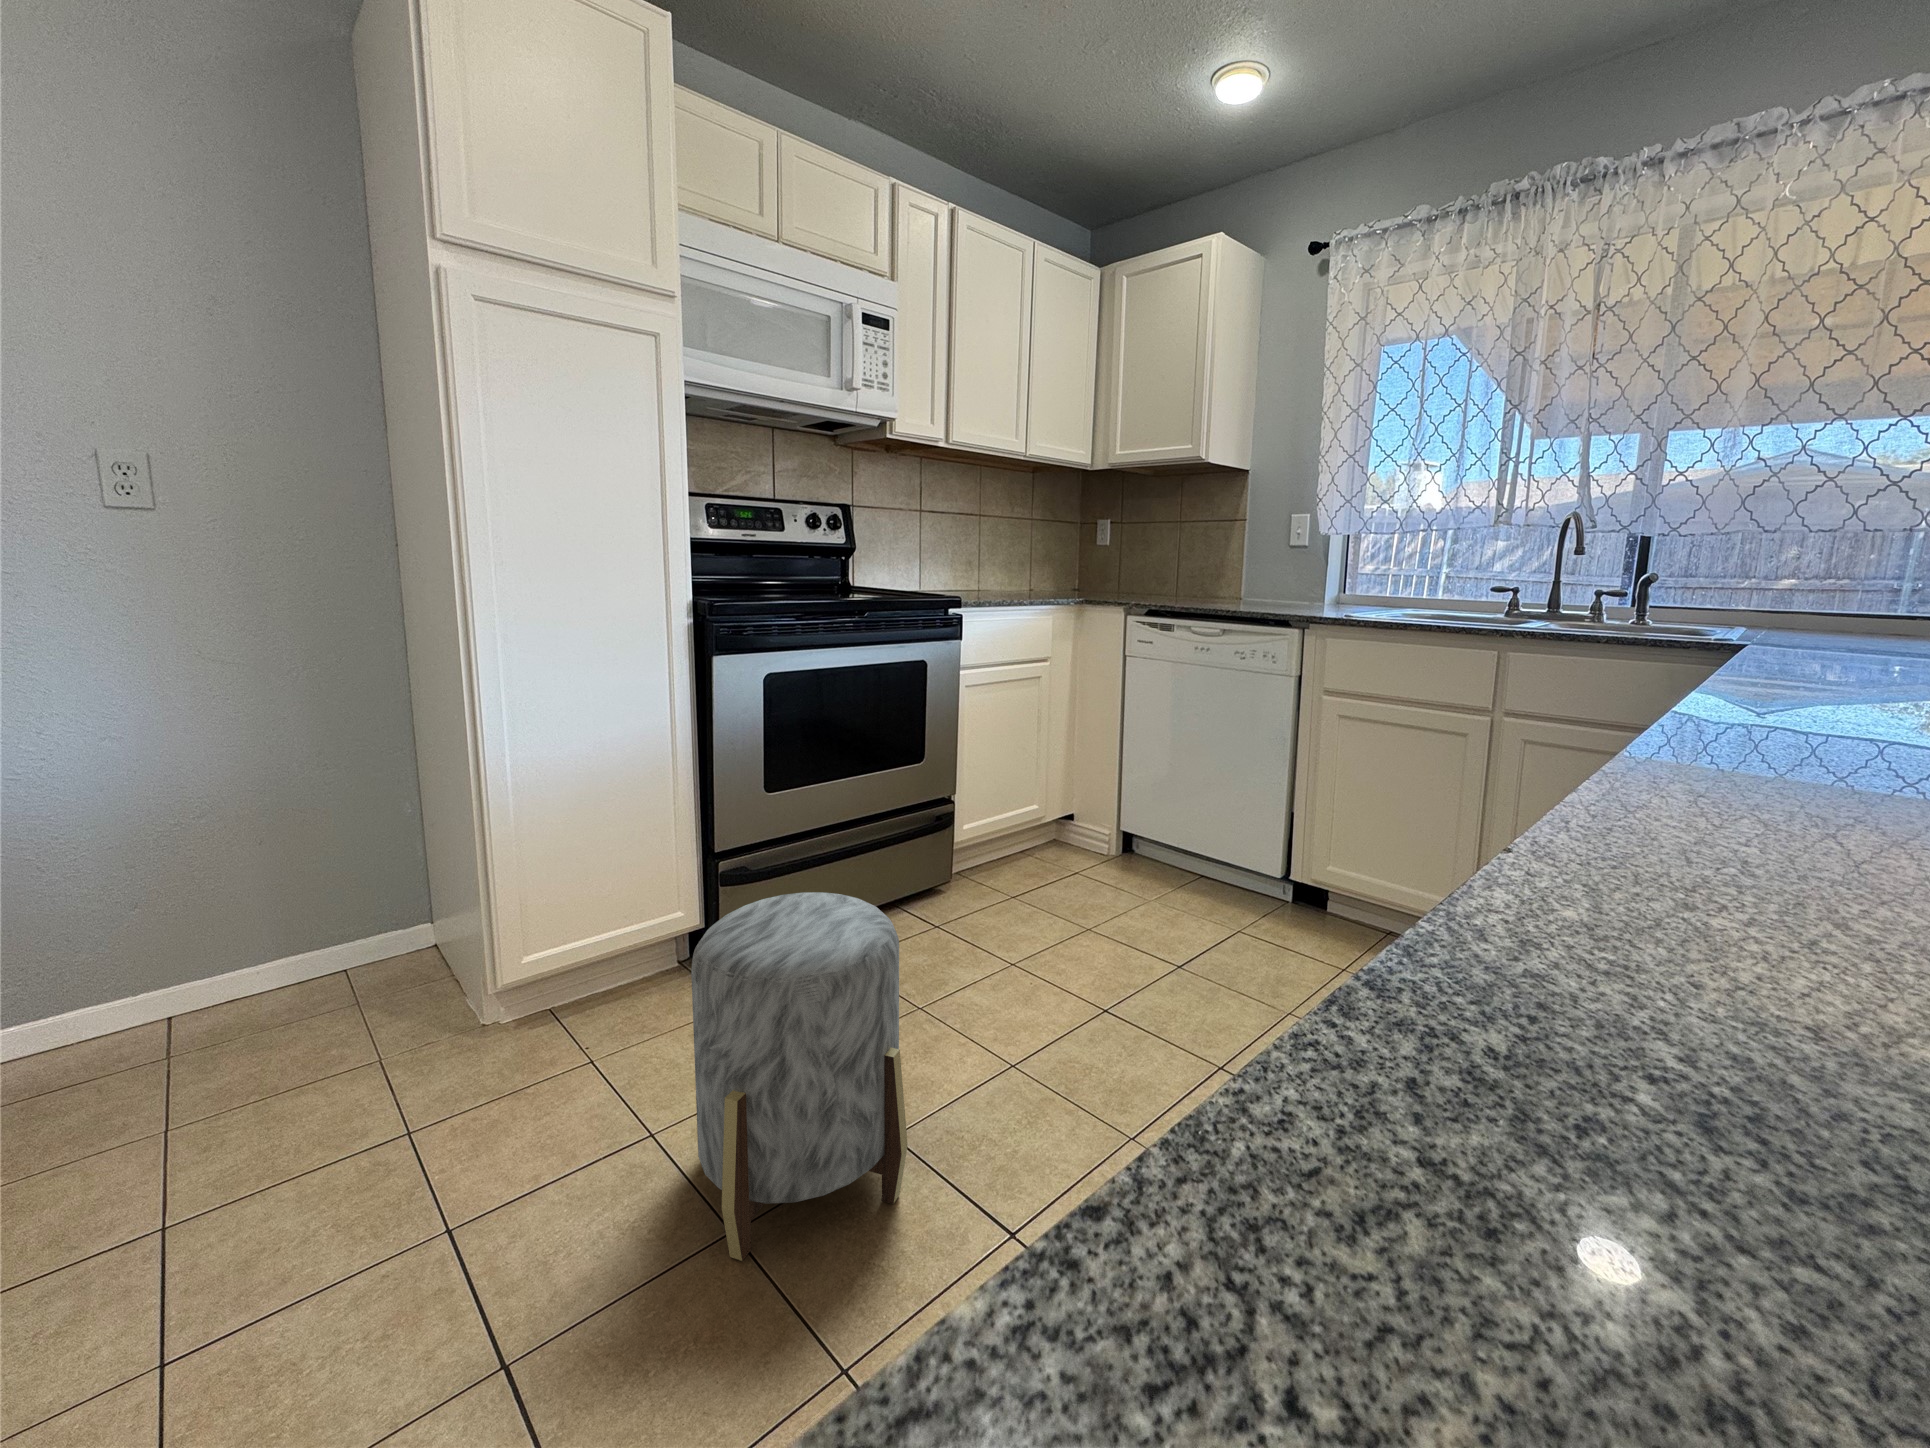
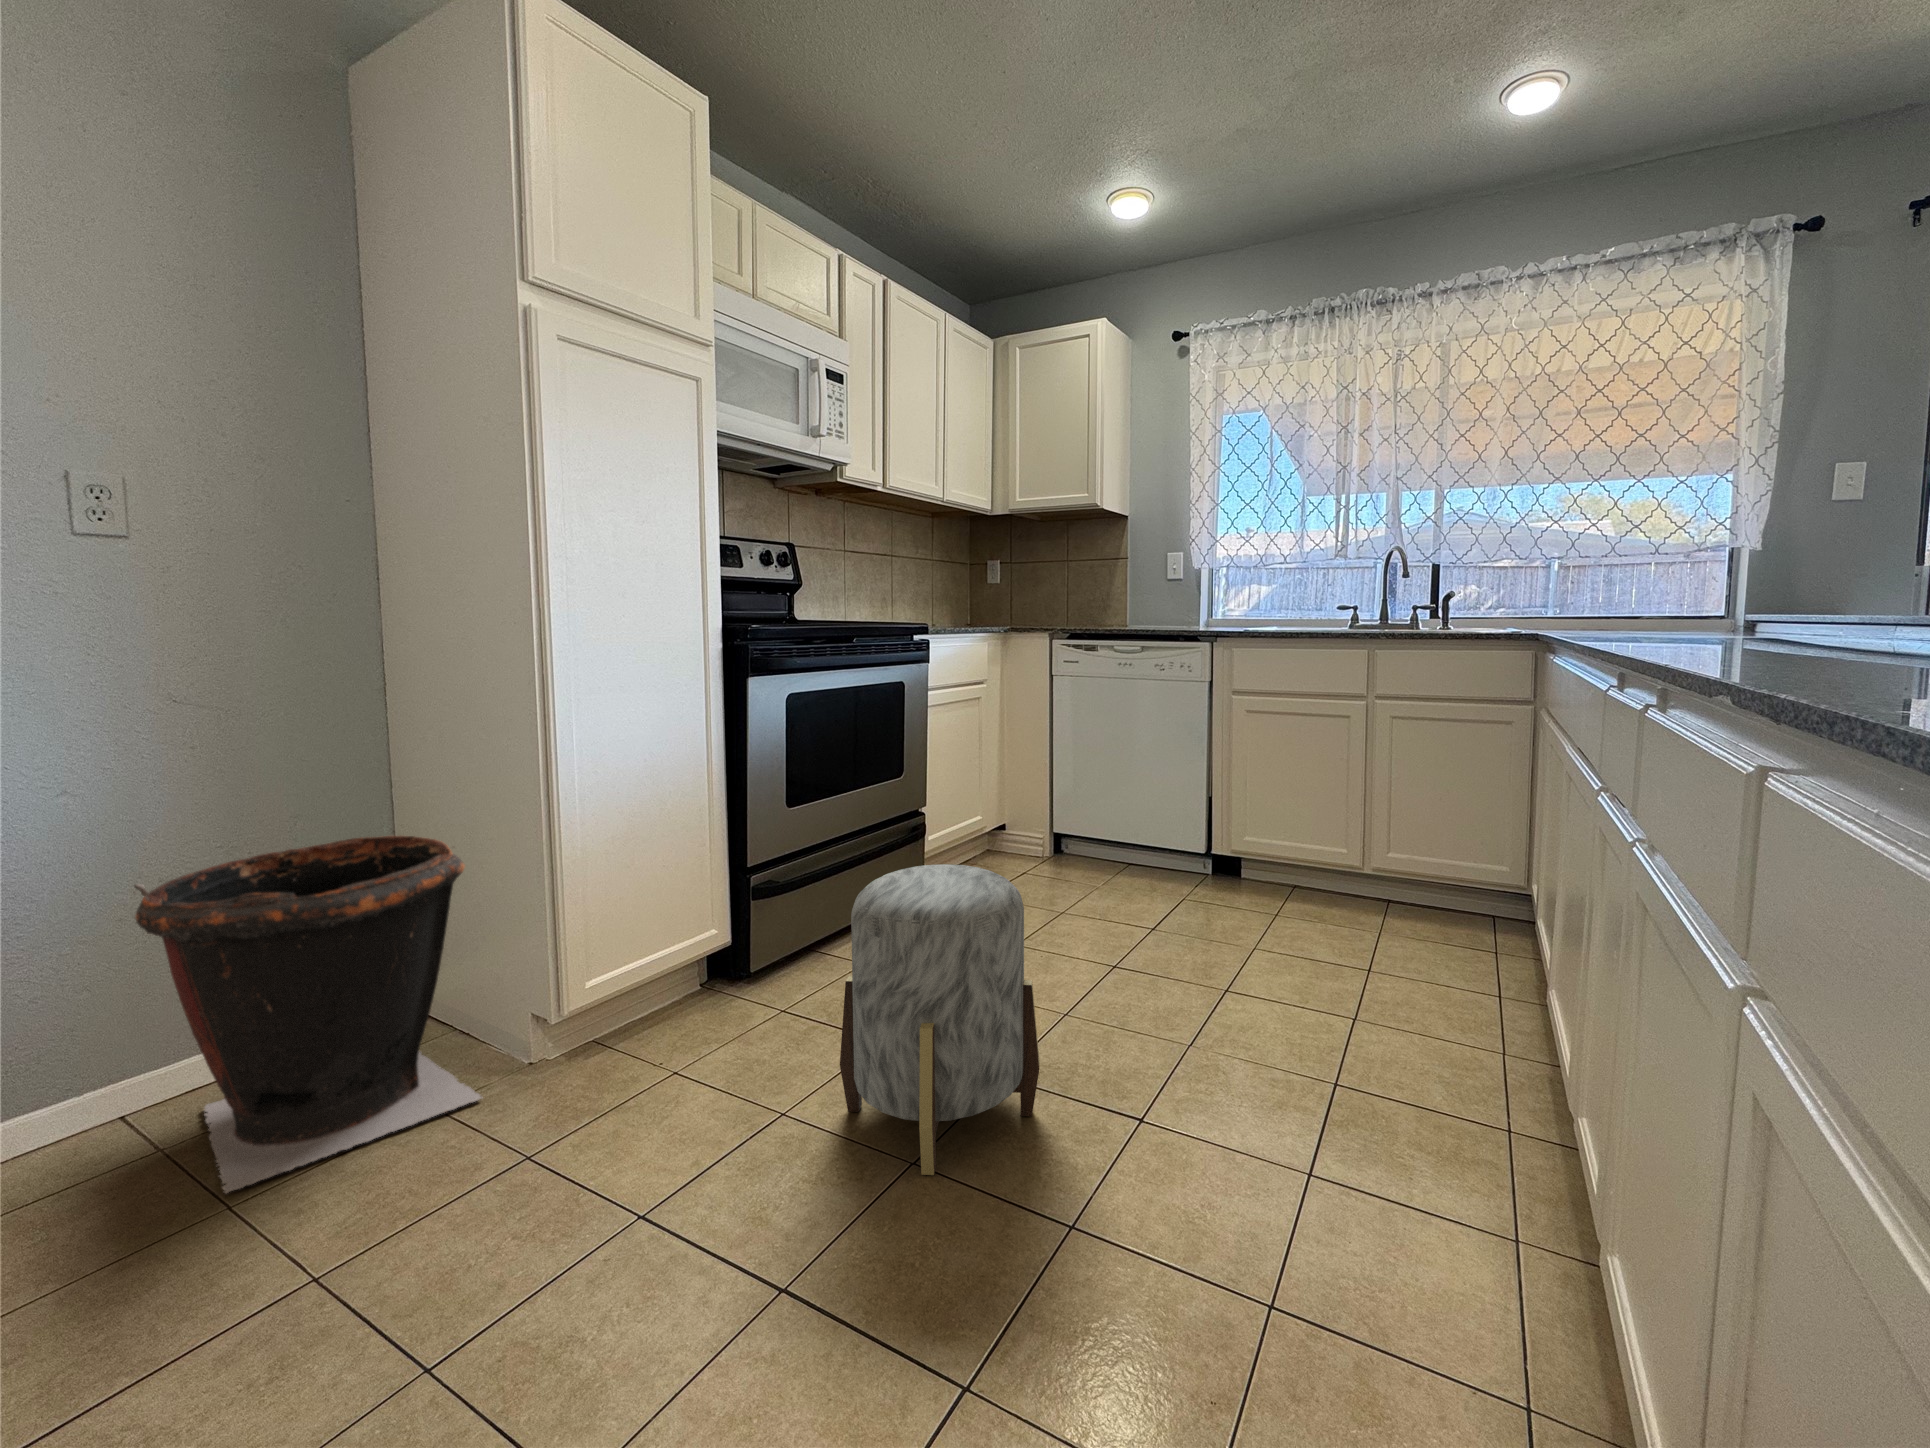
trash can: none [96,791,418,1118] -> present [134,836,483,1193]

